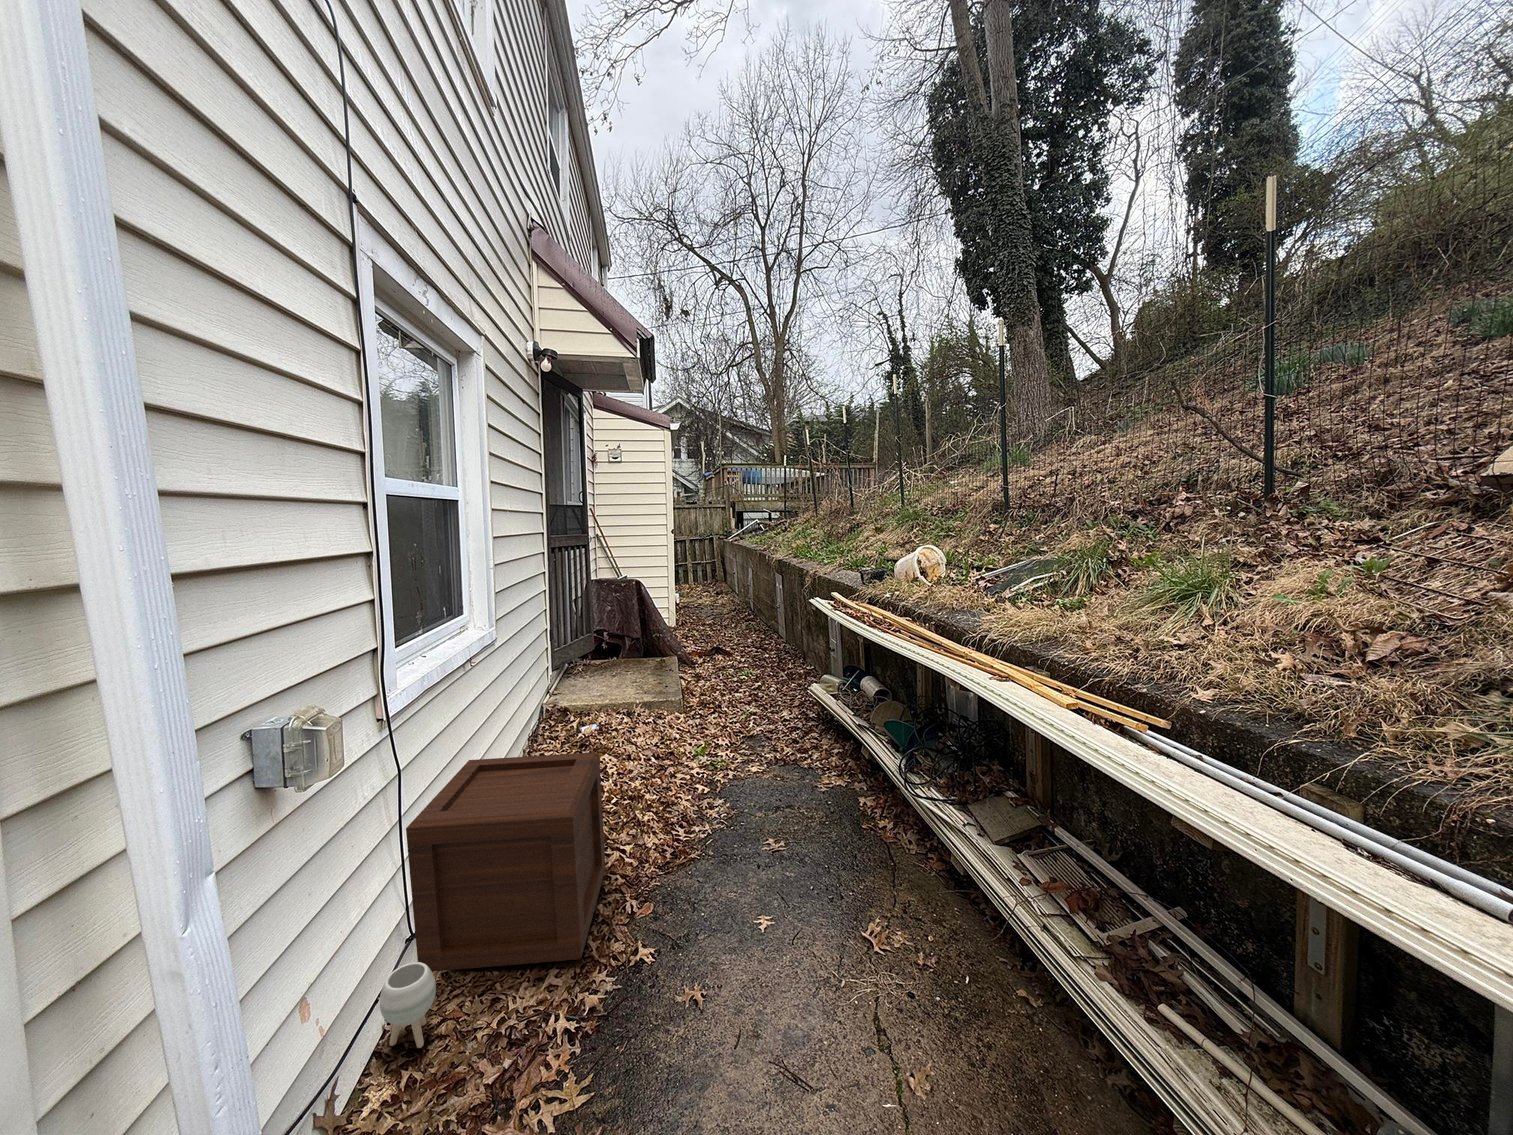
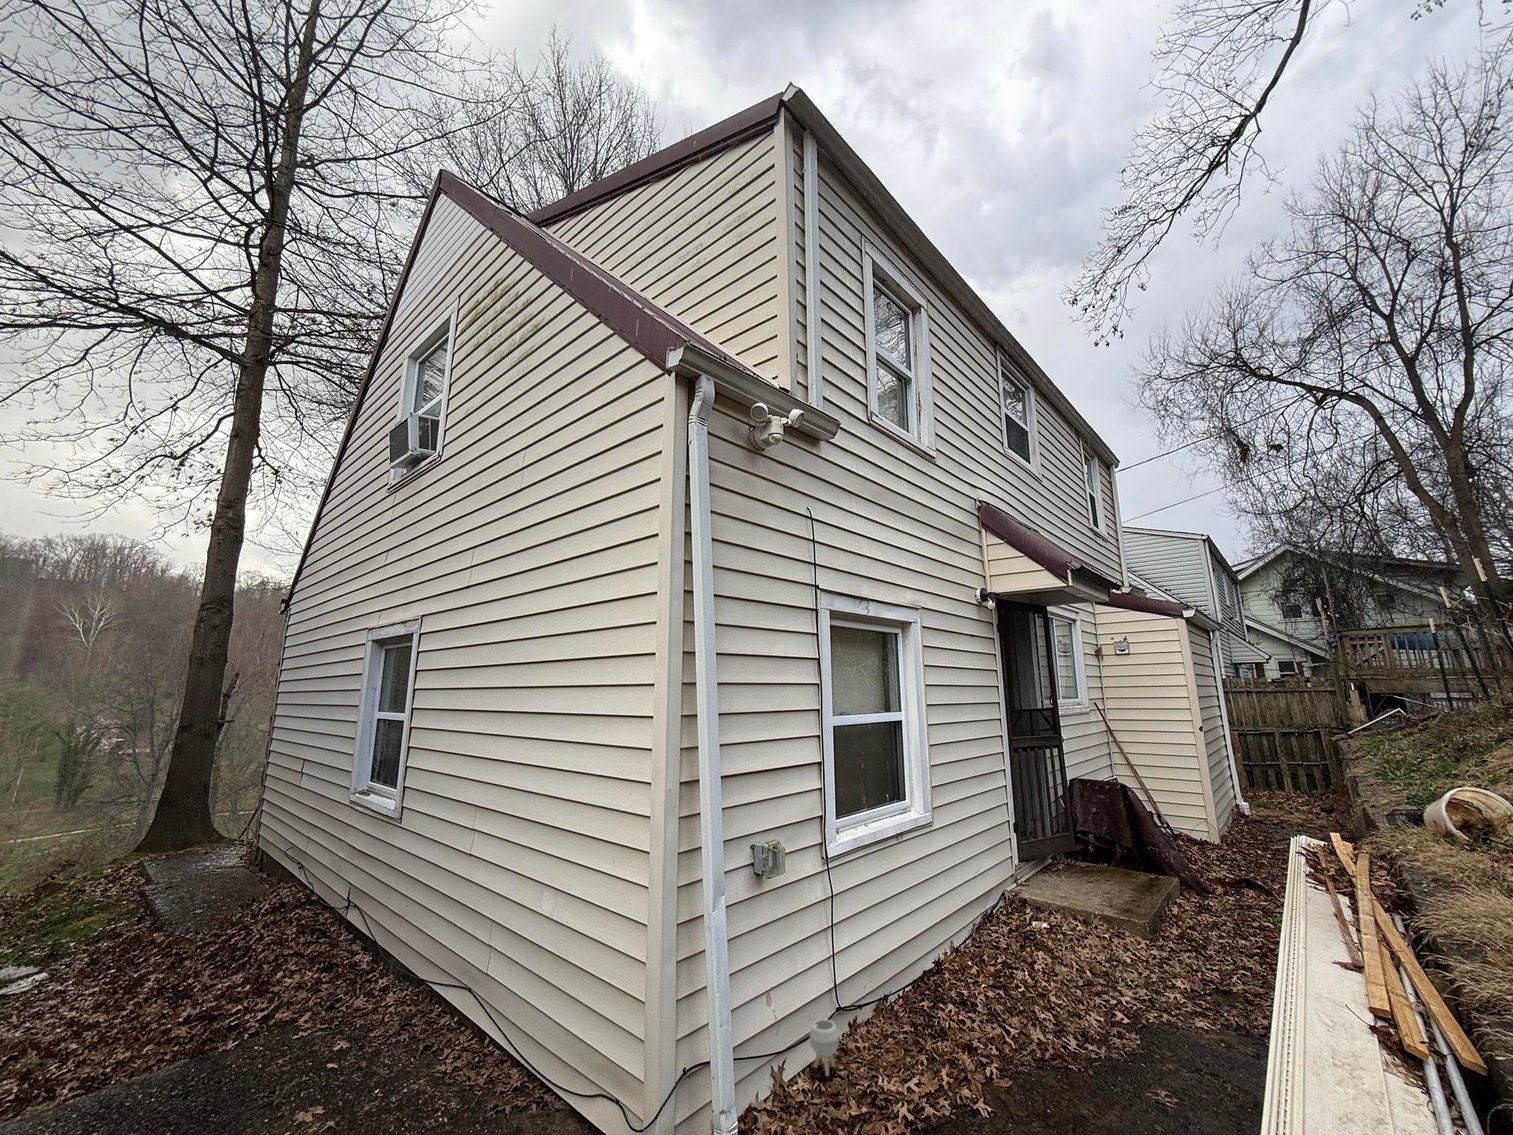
wooden crate: present [406,752,606,971] -> none [838,908,985,1081]

